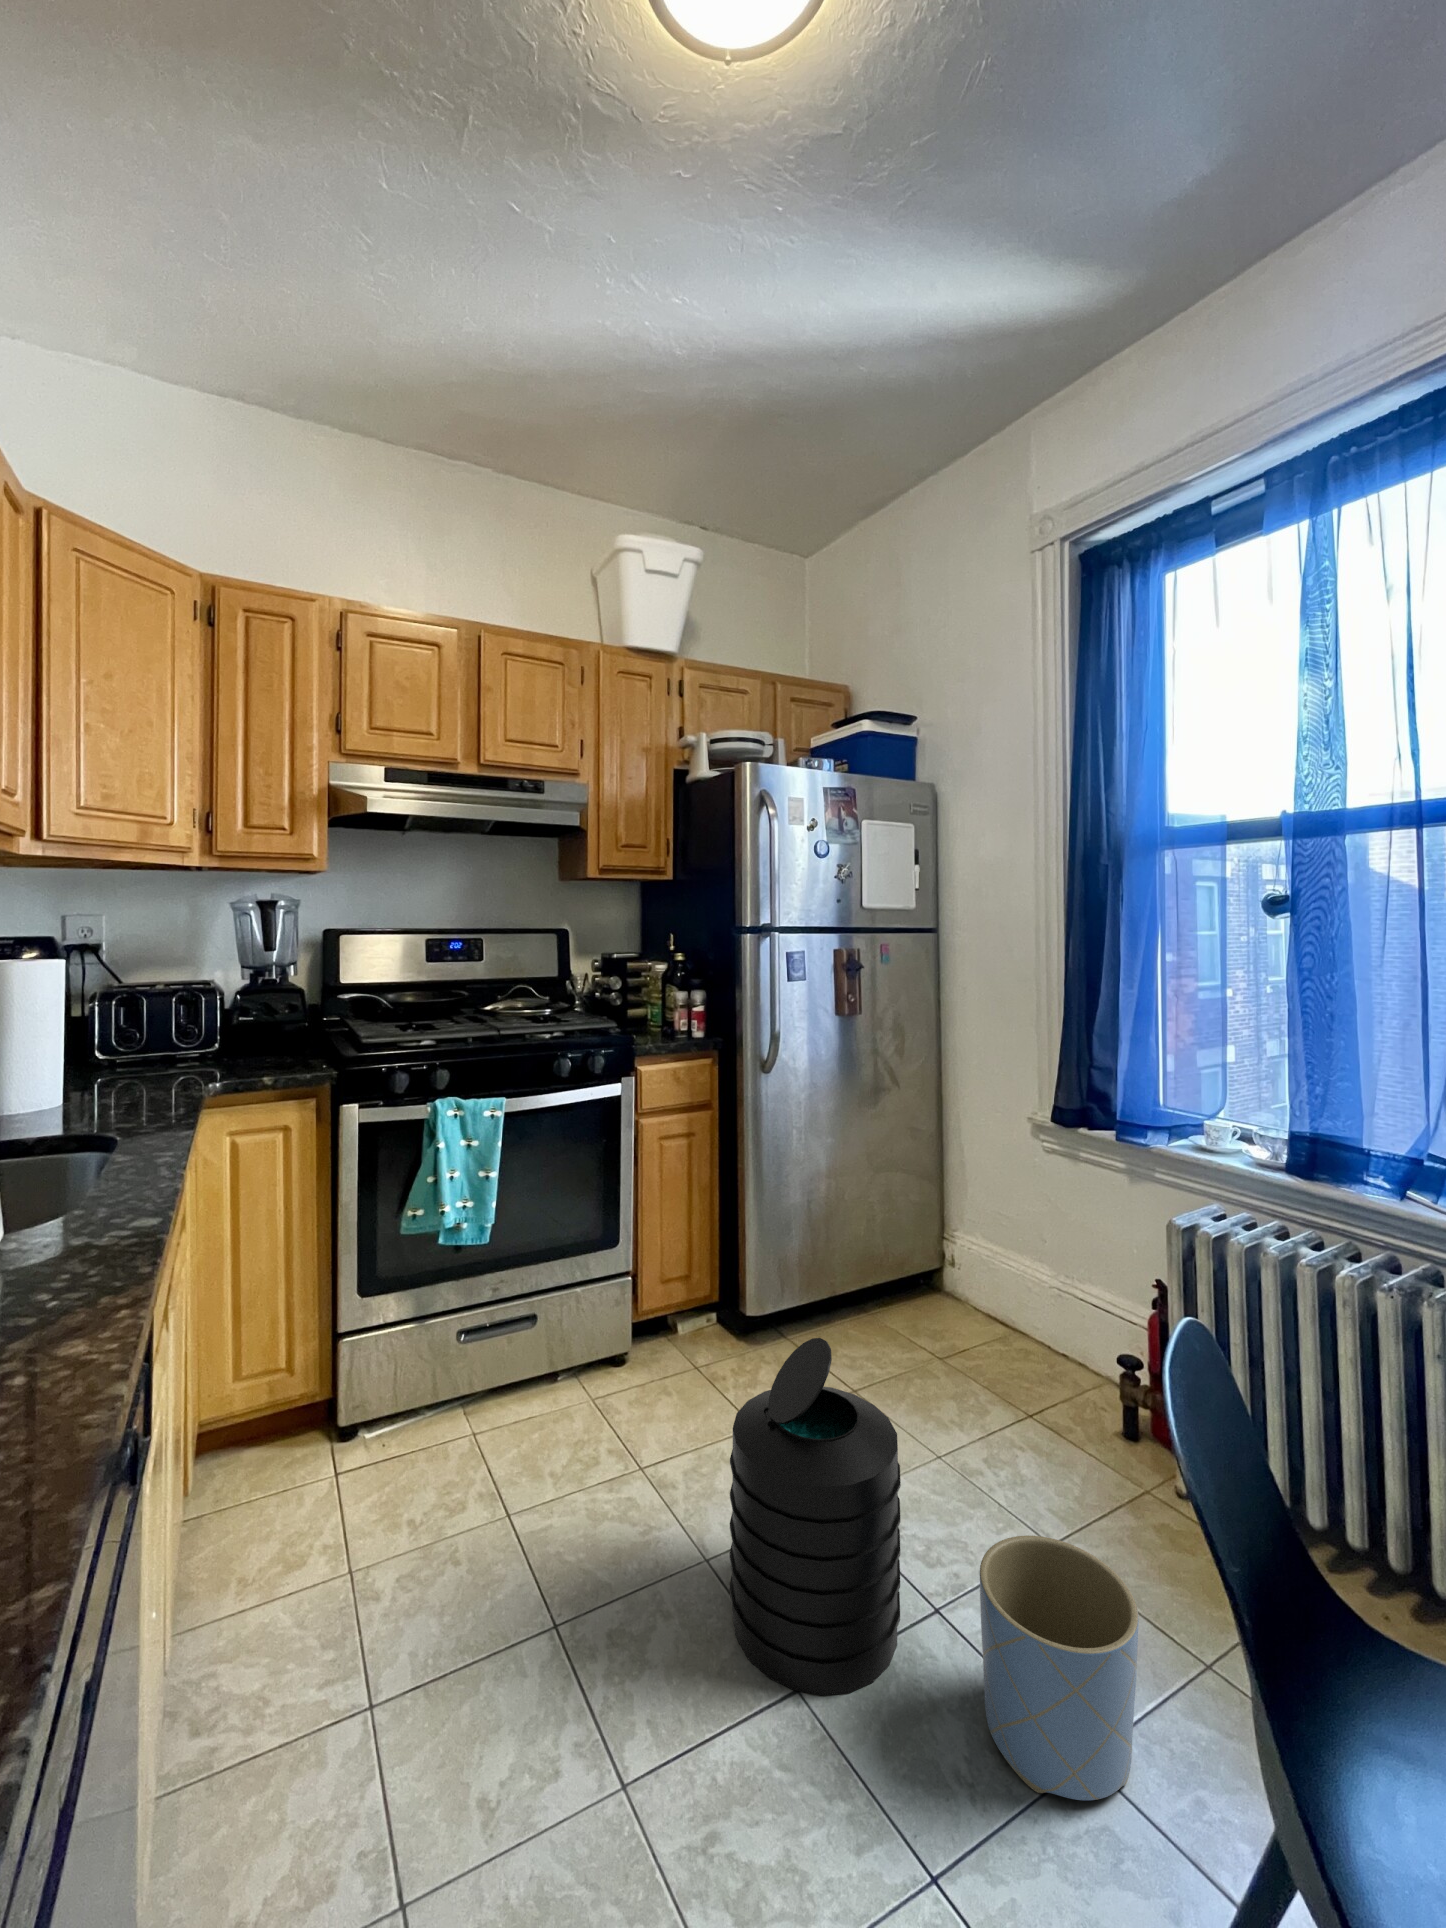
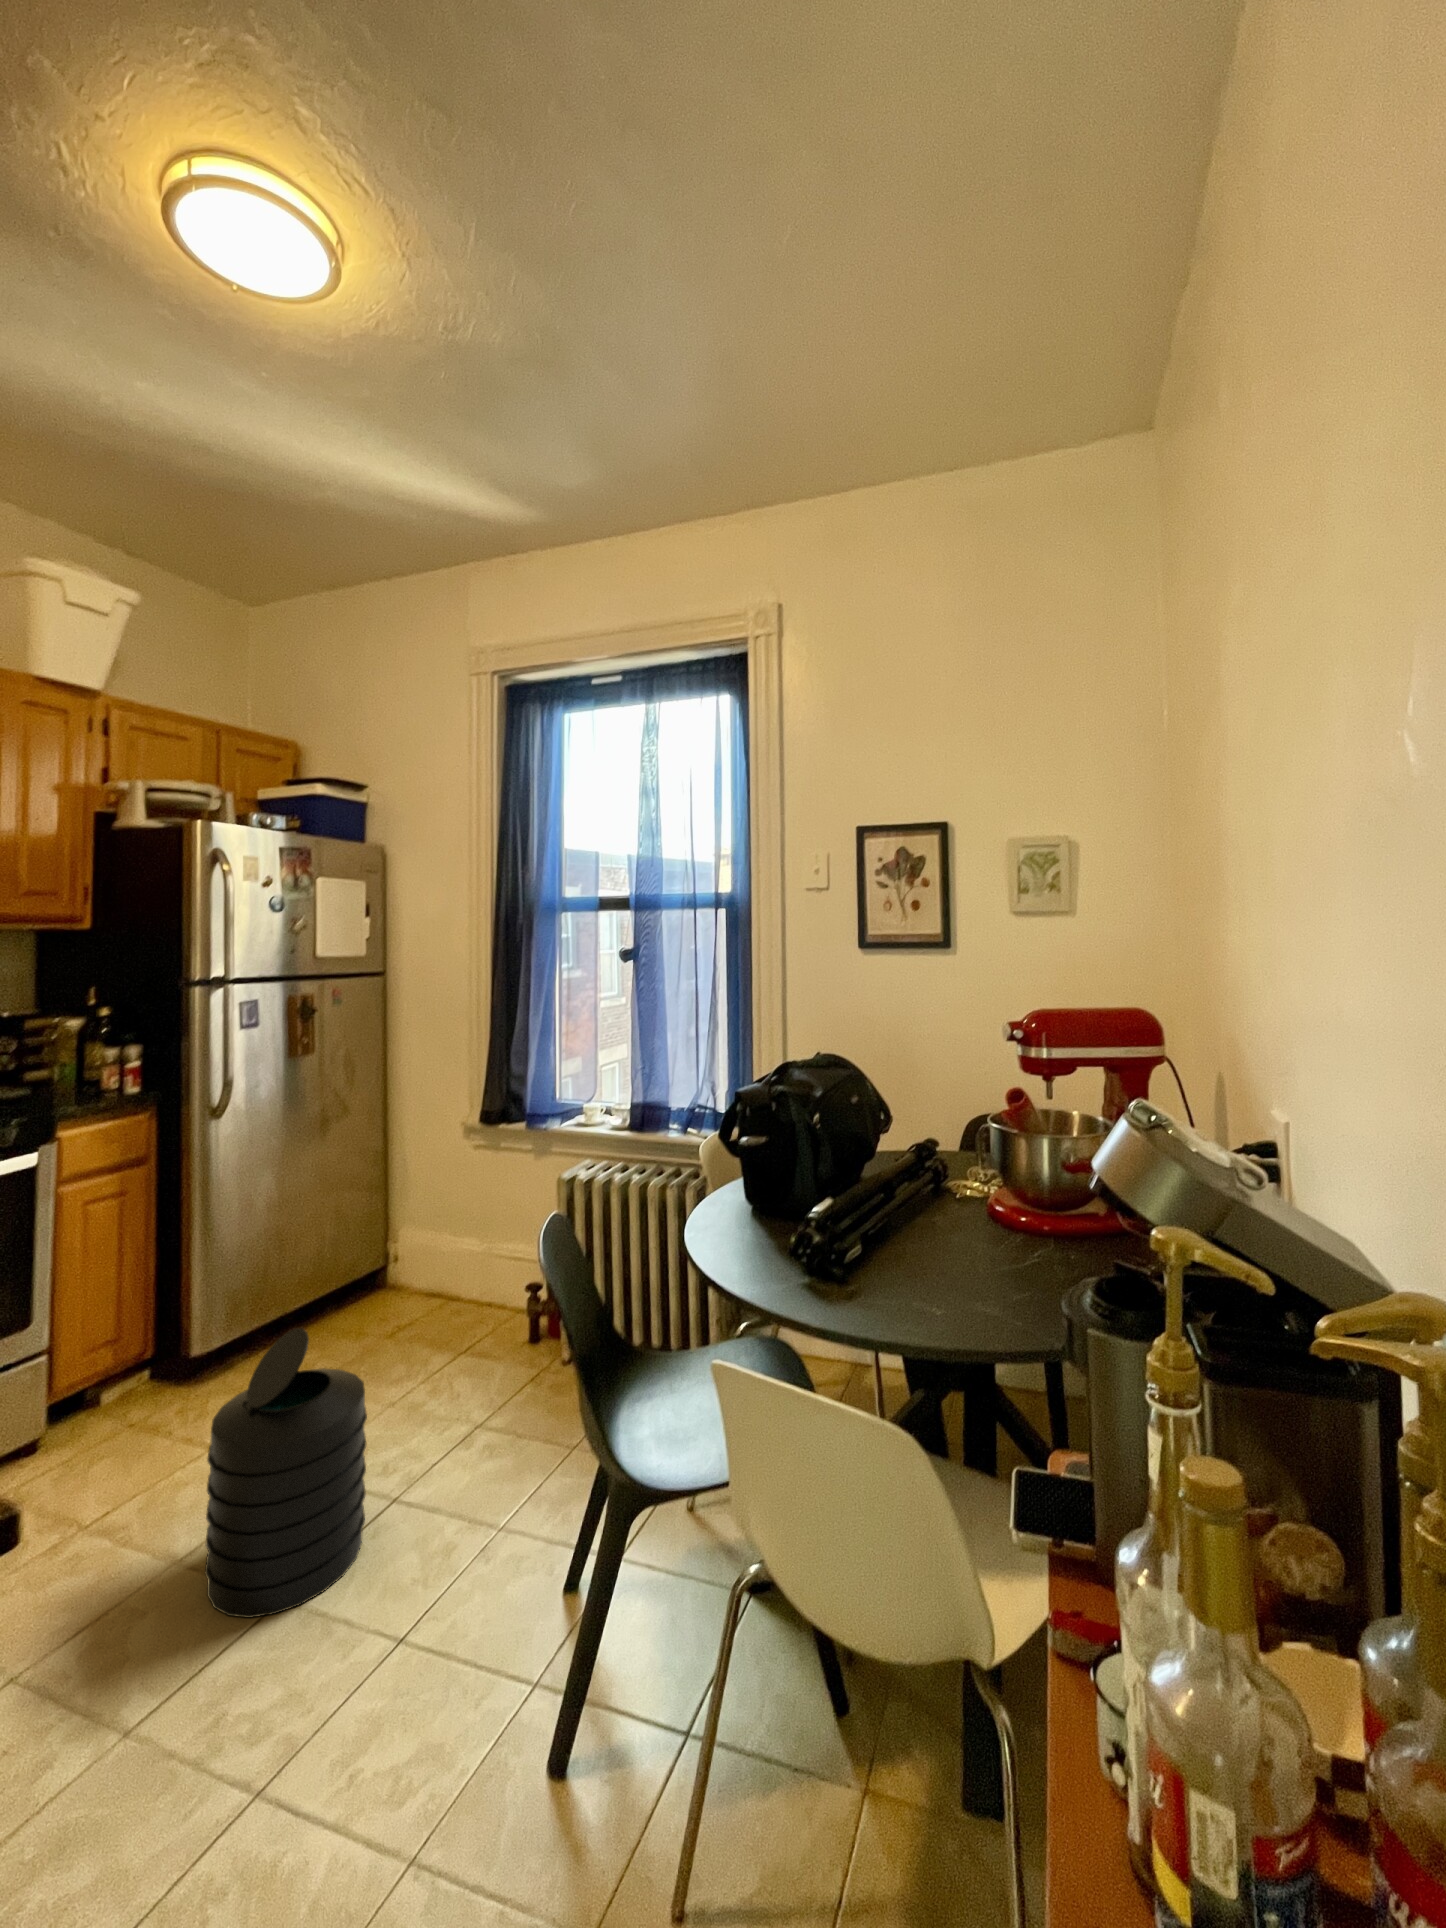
planter: present [980,1536,1139,1800] -> none [430,1407,534,1574]

